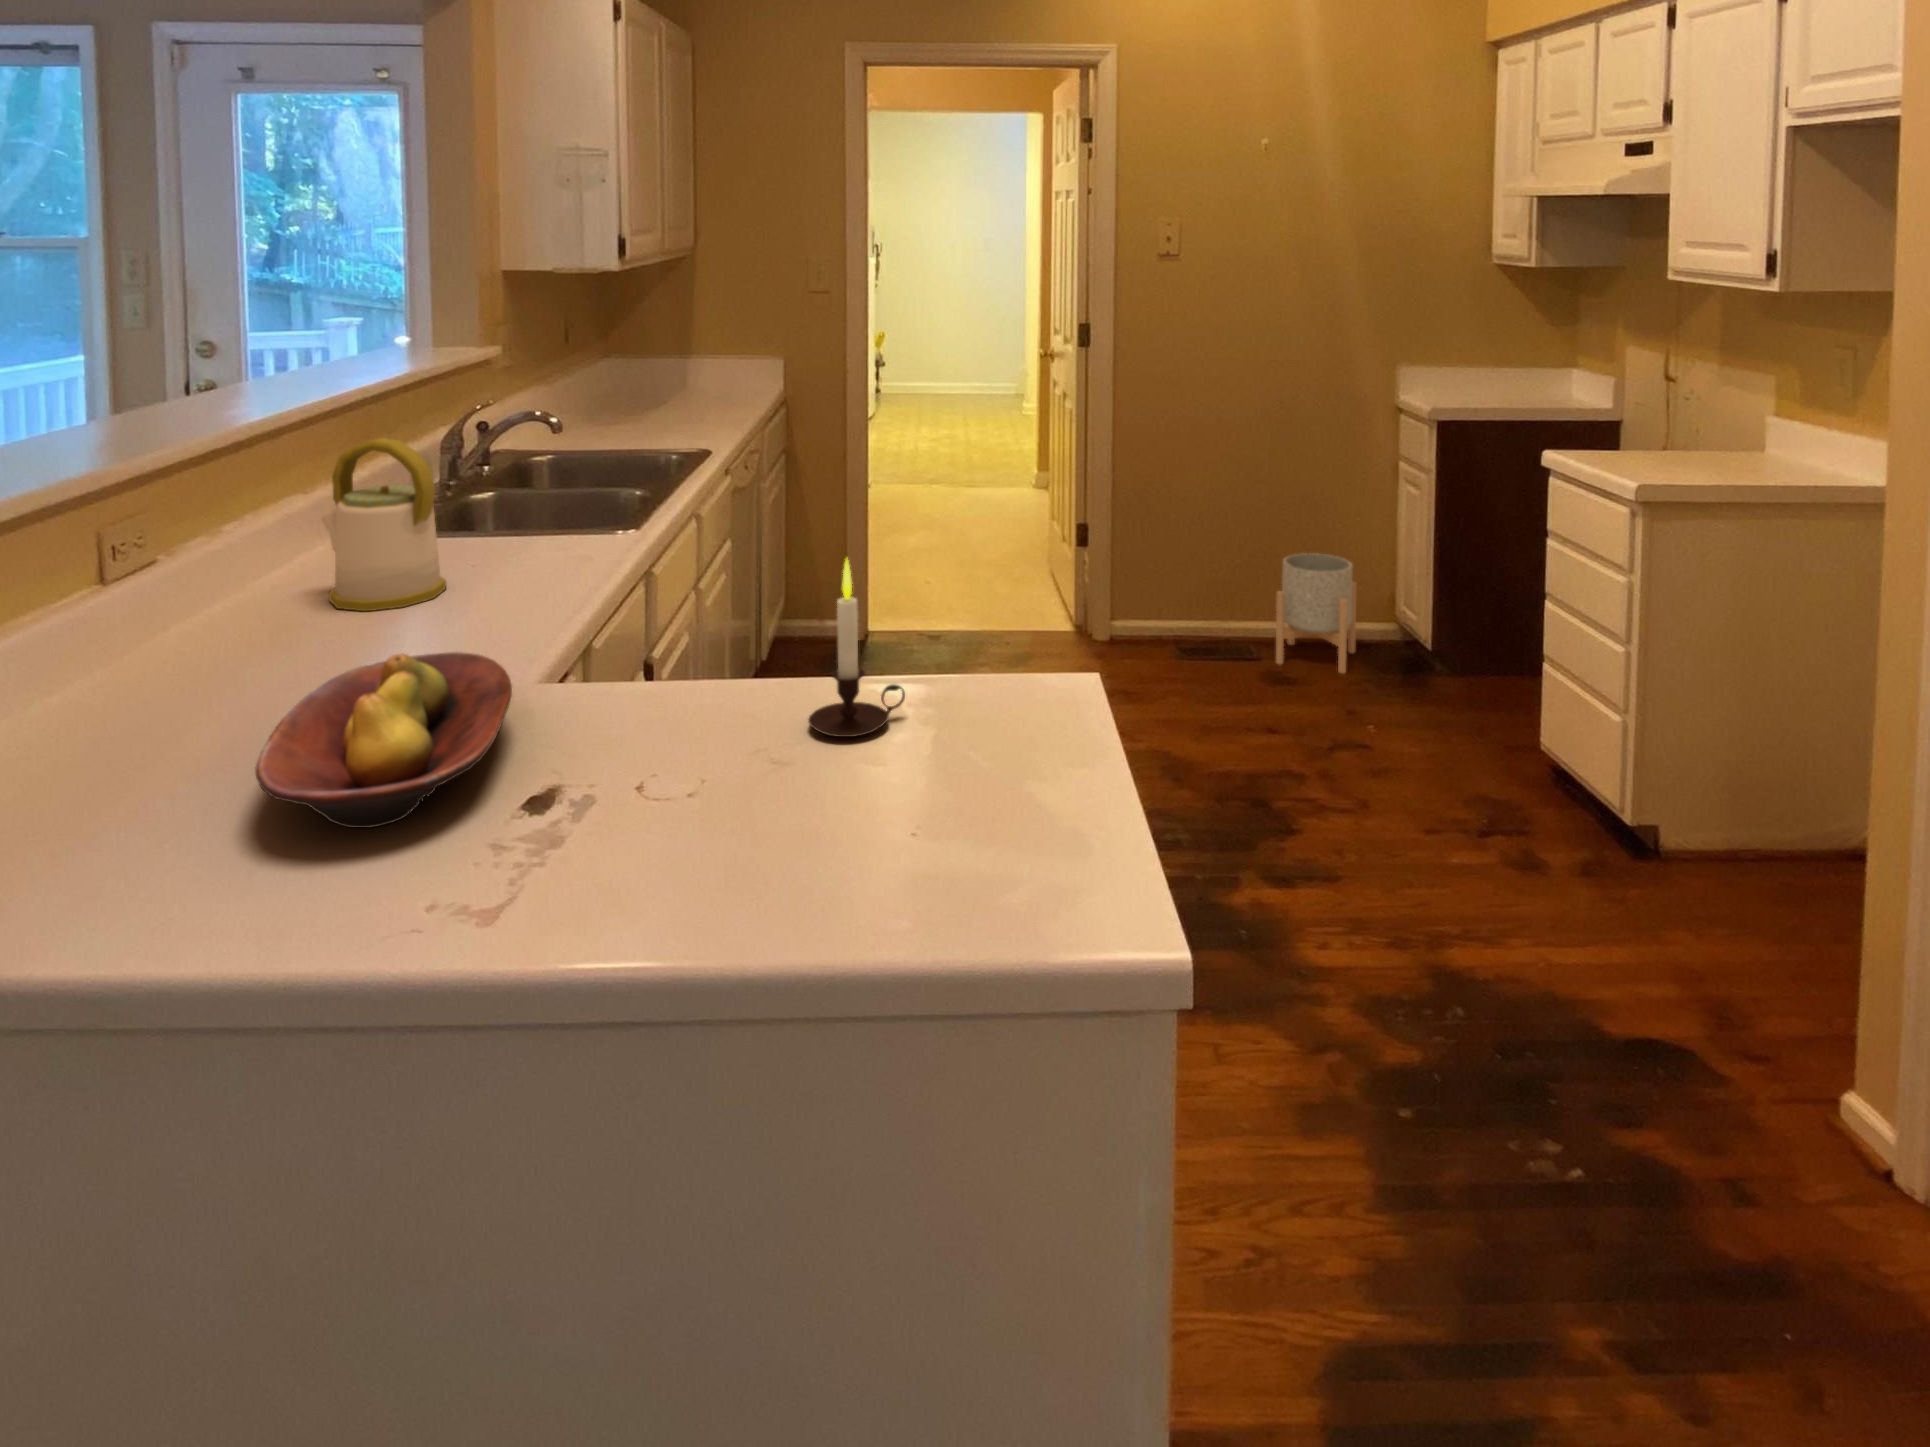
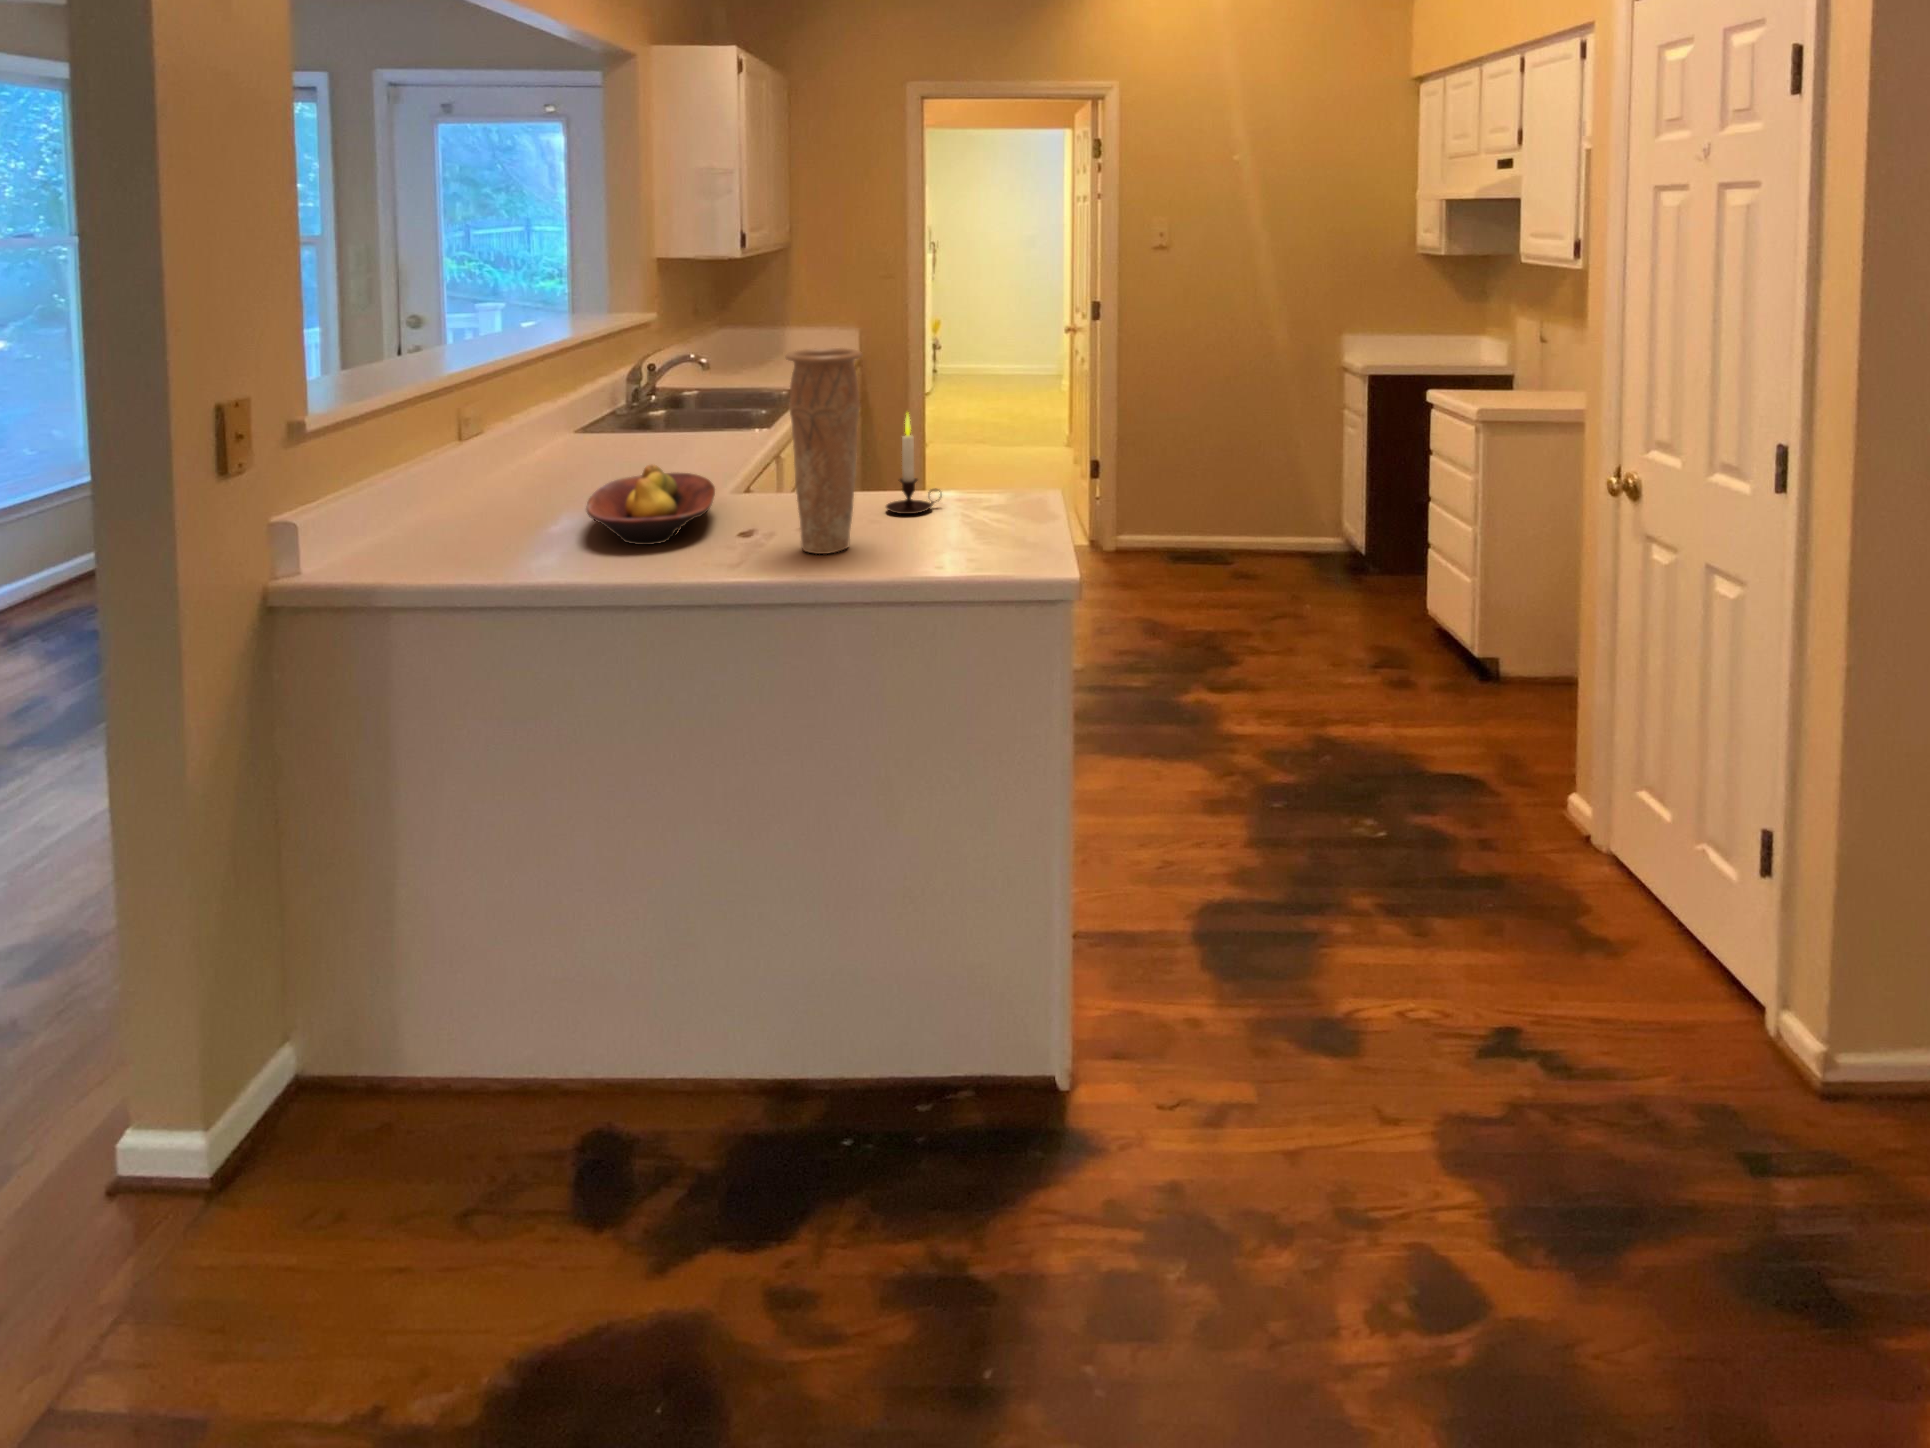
kettle: present [322,438,446,611] -> none [570,358,650,467]
vase: none [617,465,764,861] -> present [785,348,862,554]
planter: present [1276,553,1357,673] -> none [1245,480,1310,571]

